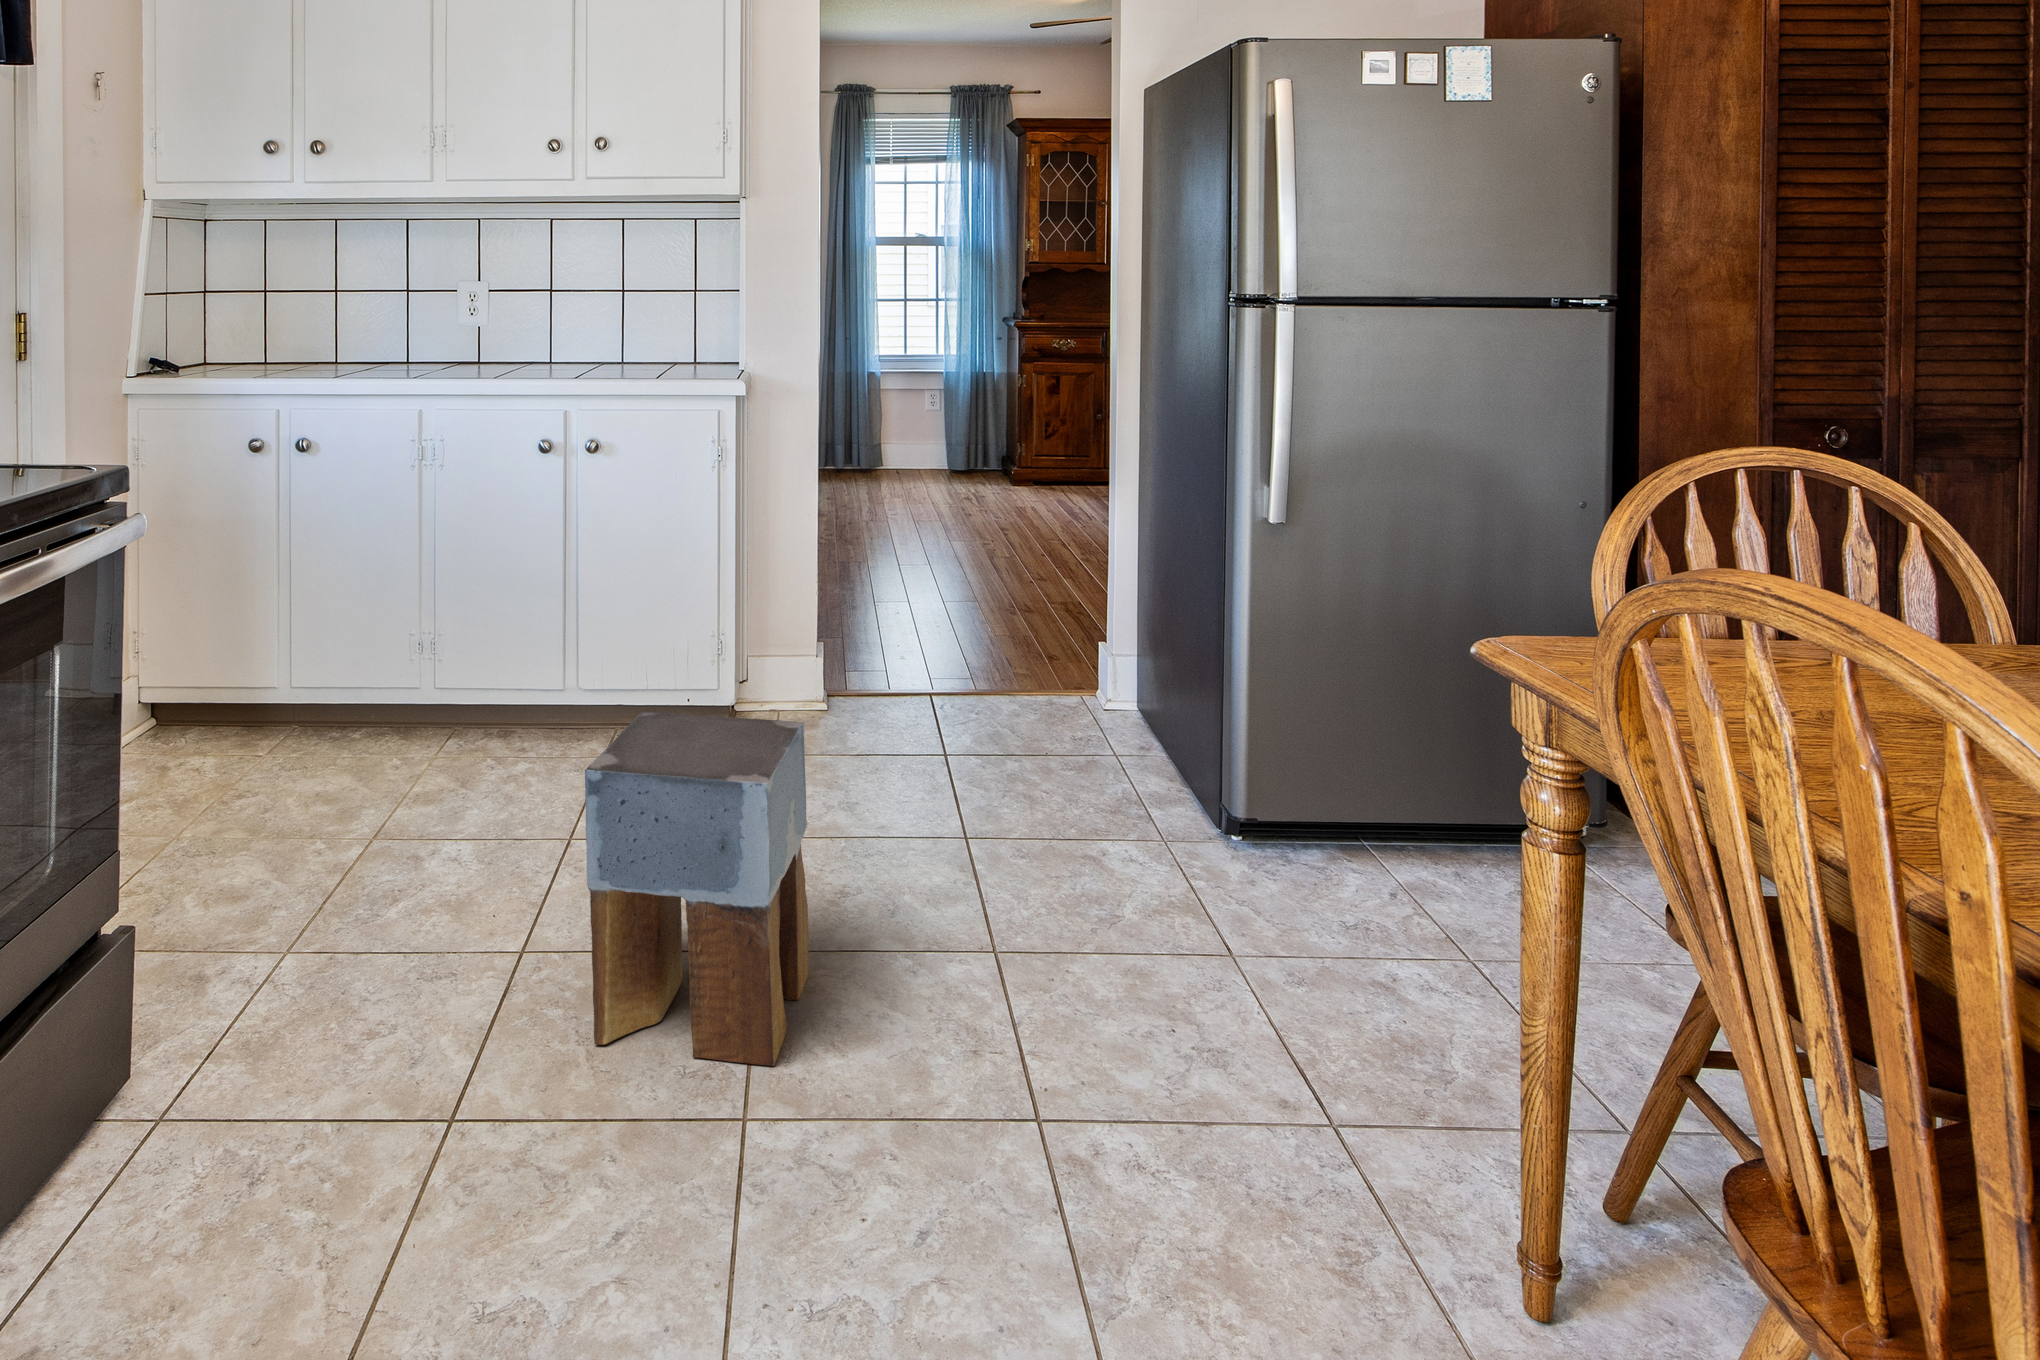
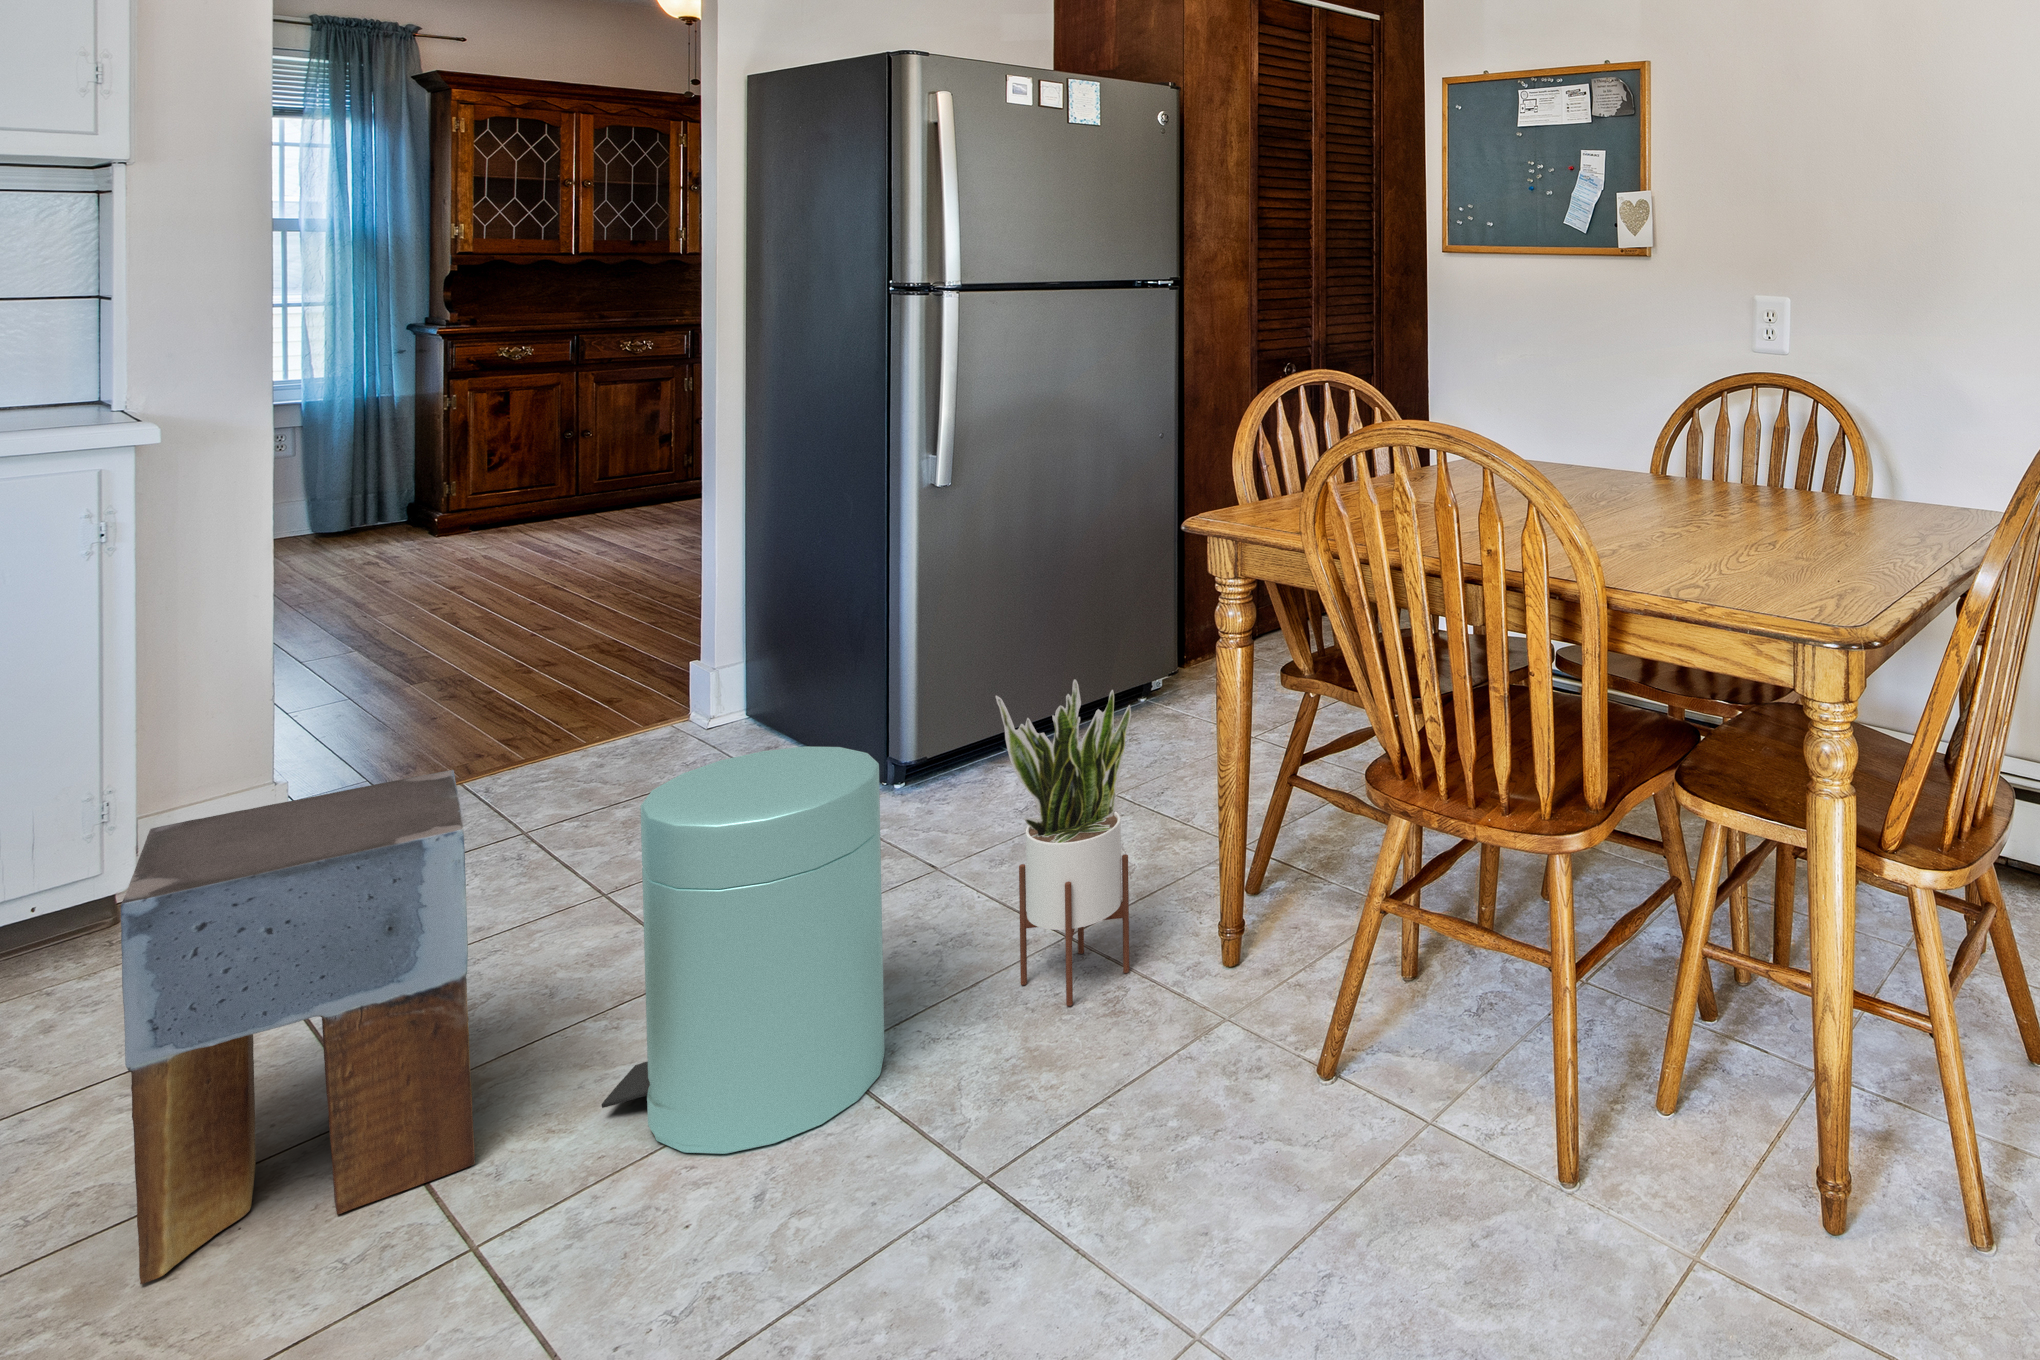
trash can: none [859,783,1084,1199] -> present [601,746,885,1154]
potted plant: none [1213,802,1392,1213] -> present [995,679,1131,1006]

